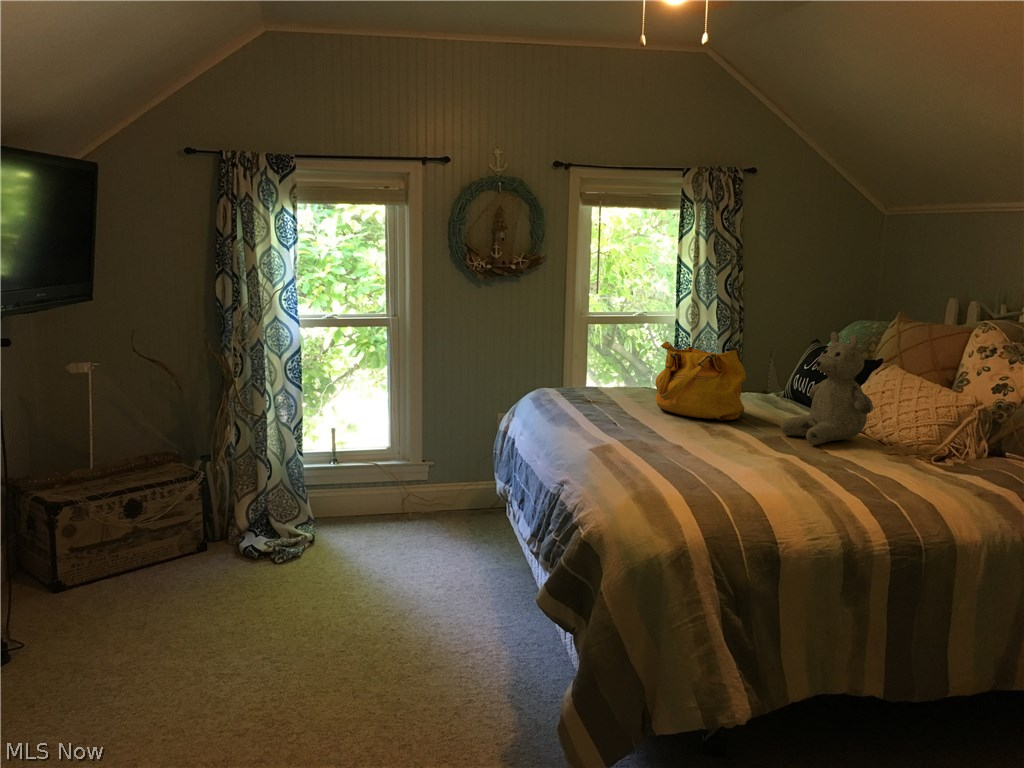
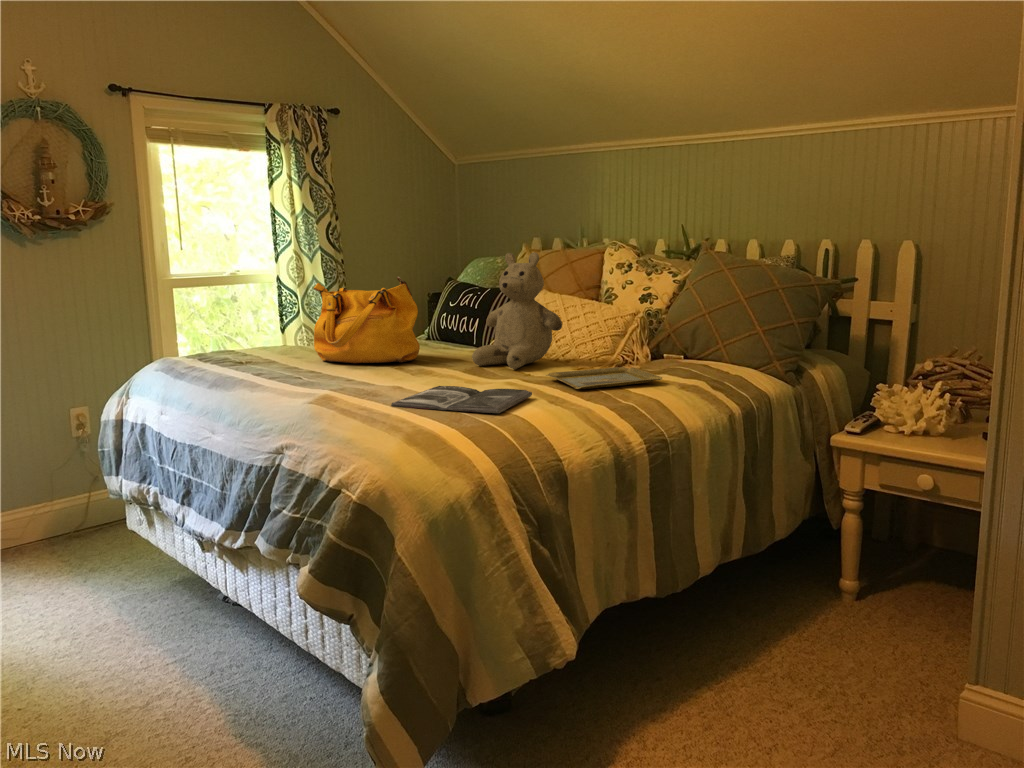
magazine: none [653,452,781,488] -> present [391,386,532,413]
tray: none [824,456,940,484] -> present [546,367,662,389]

